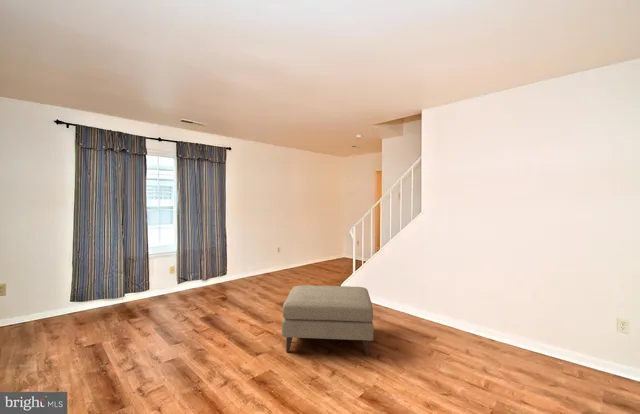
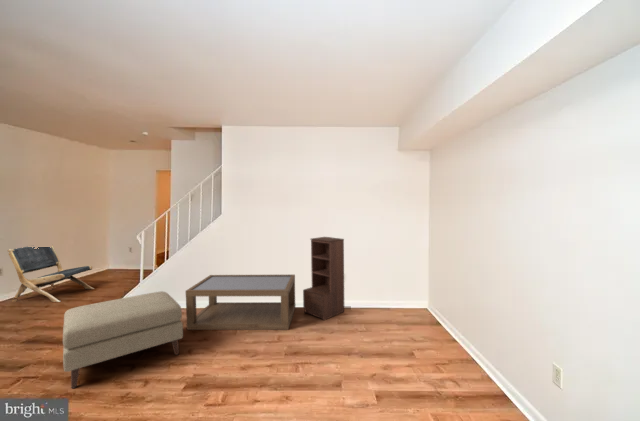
lounge chair: none [283,231,330,277] -> present [8,245,94,302]
bookshelf: none [535,258,622,385] -> present [303,237,344,320]
coffee table: none [384,280,524,378] -> present [186,275,296,330]

